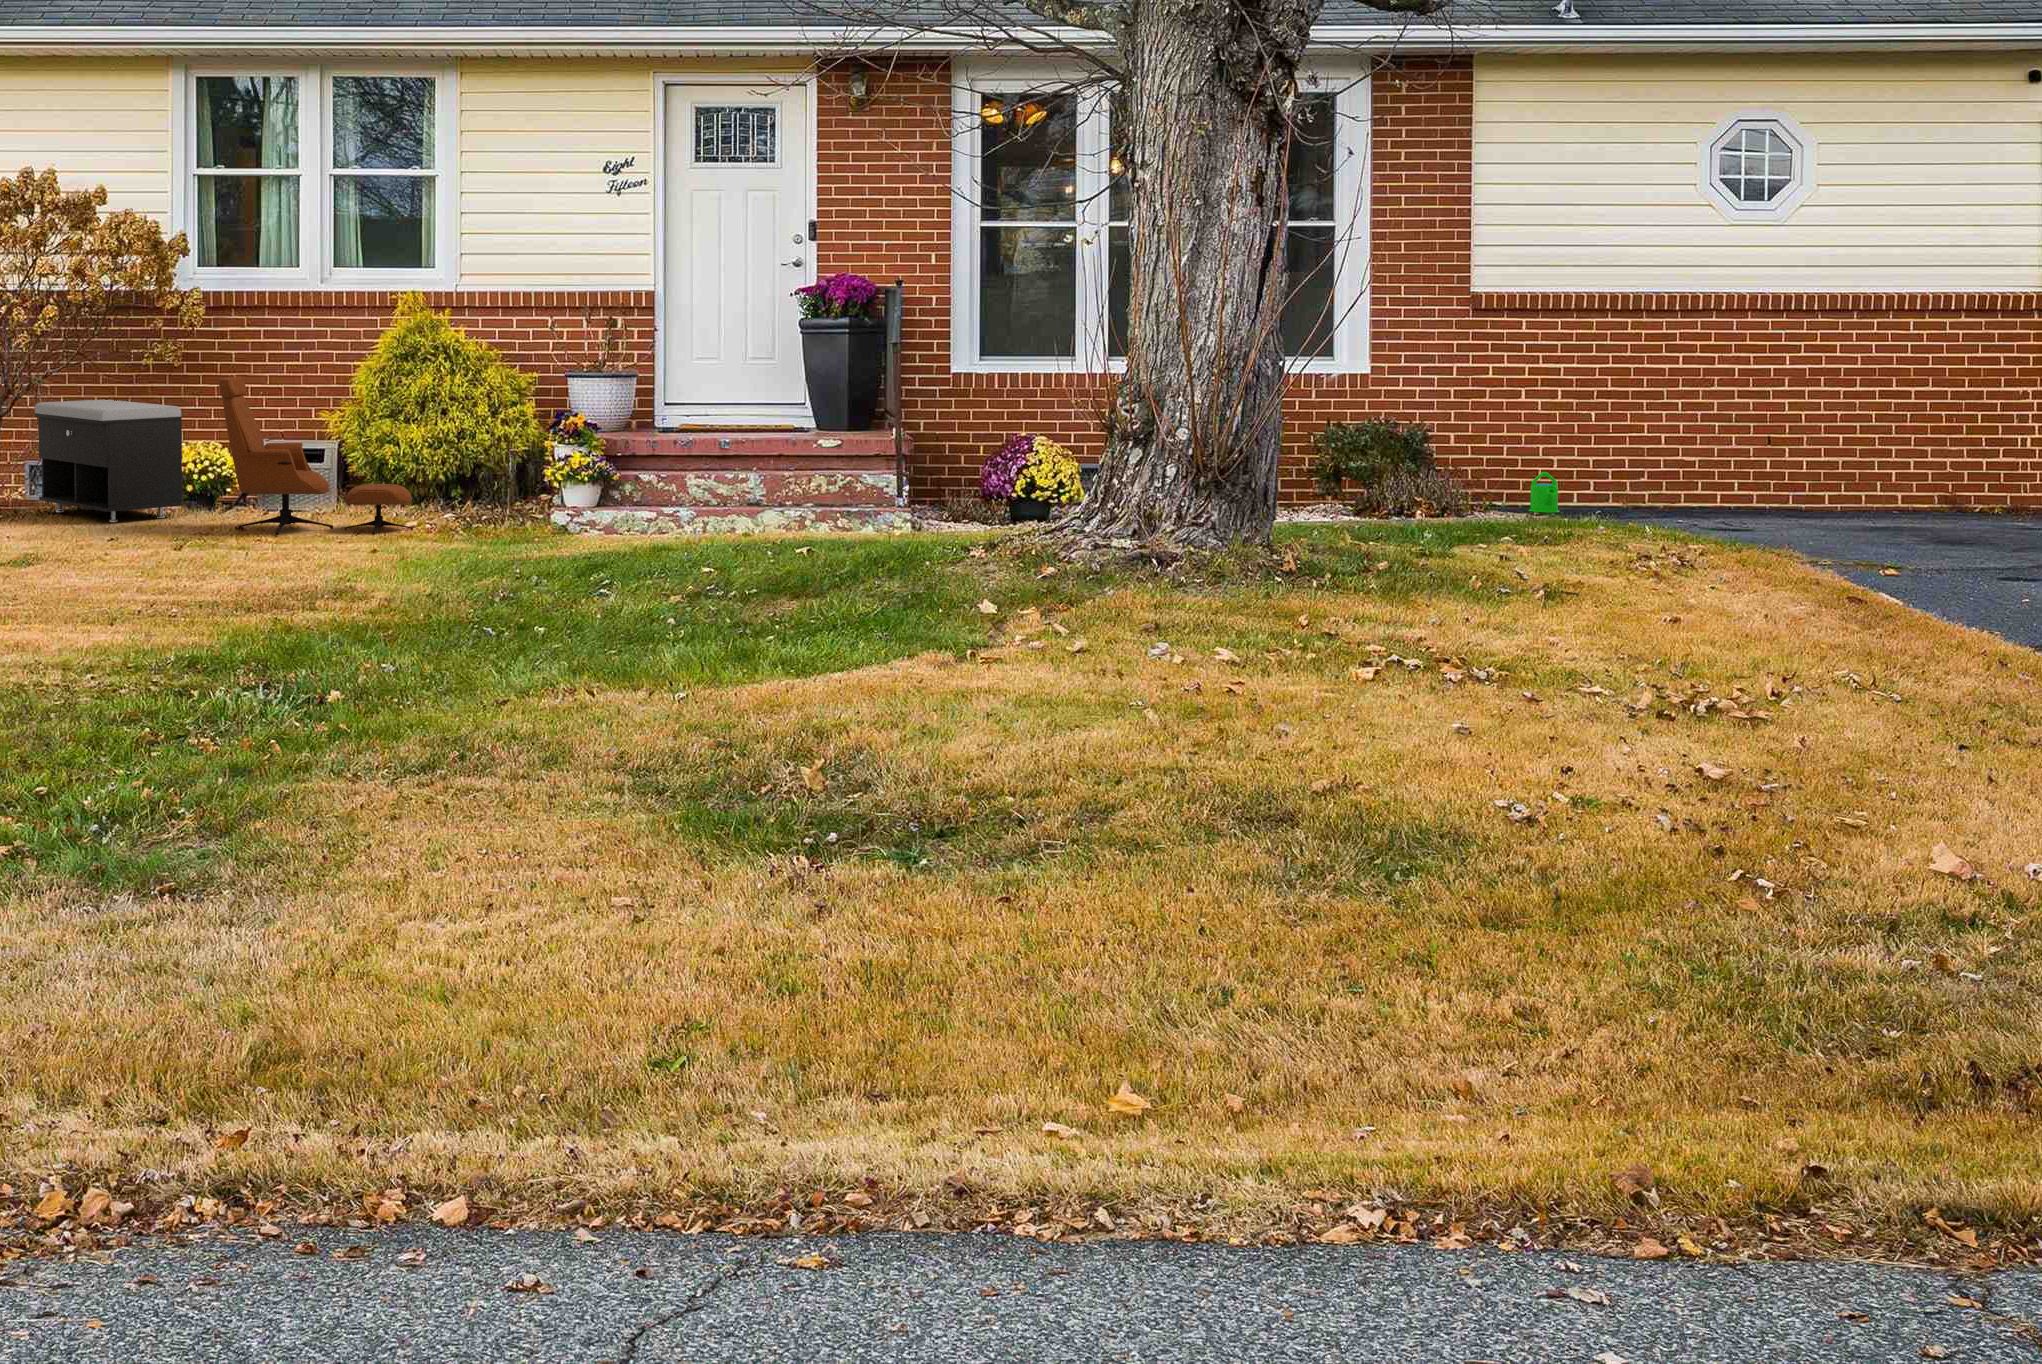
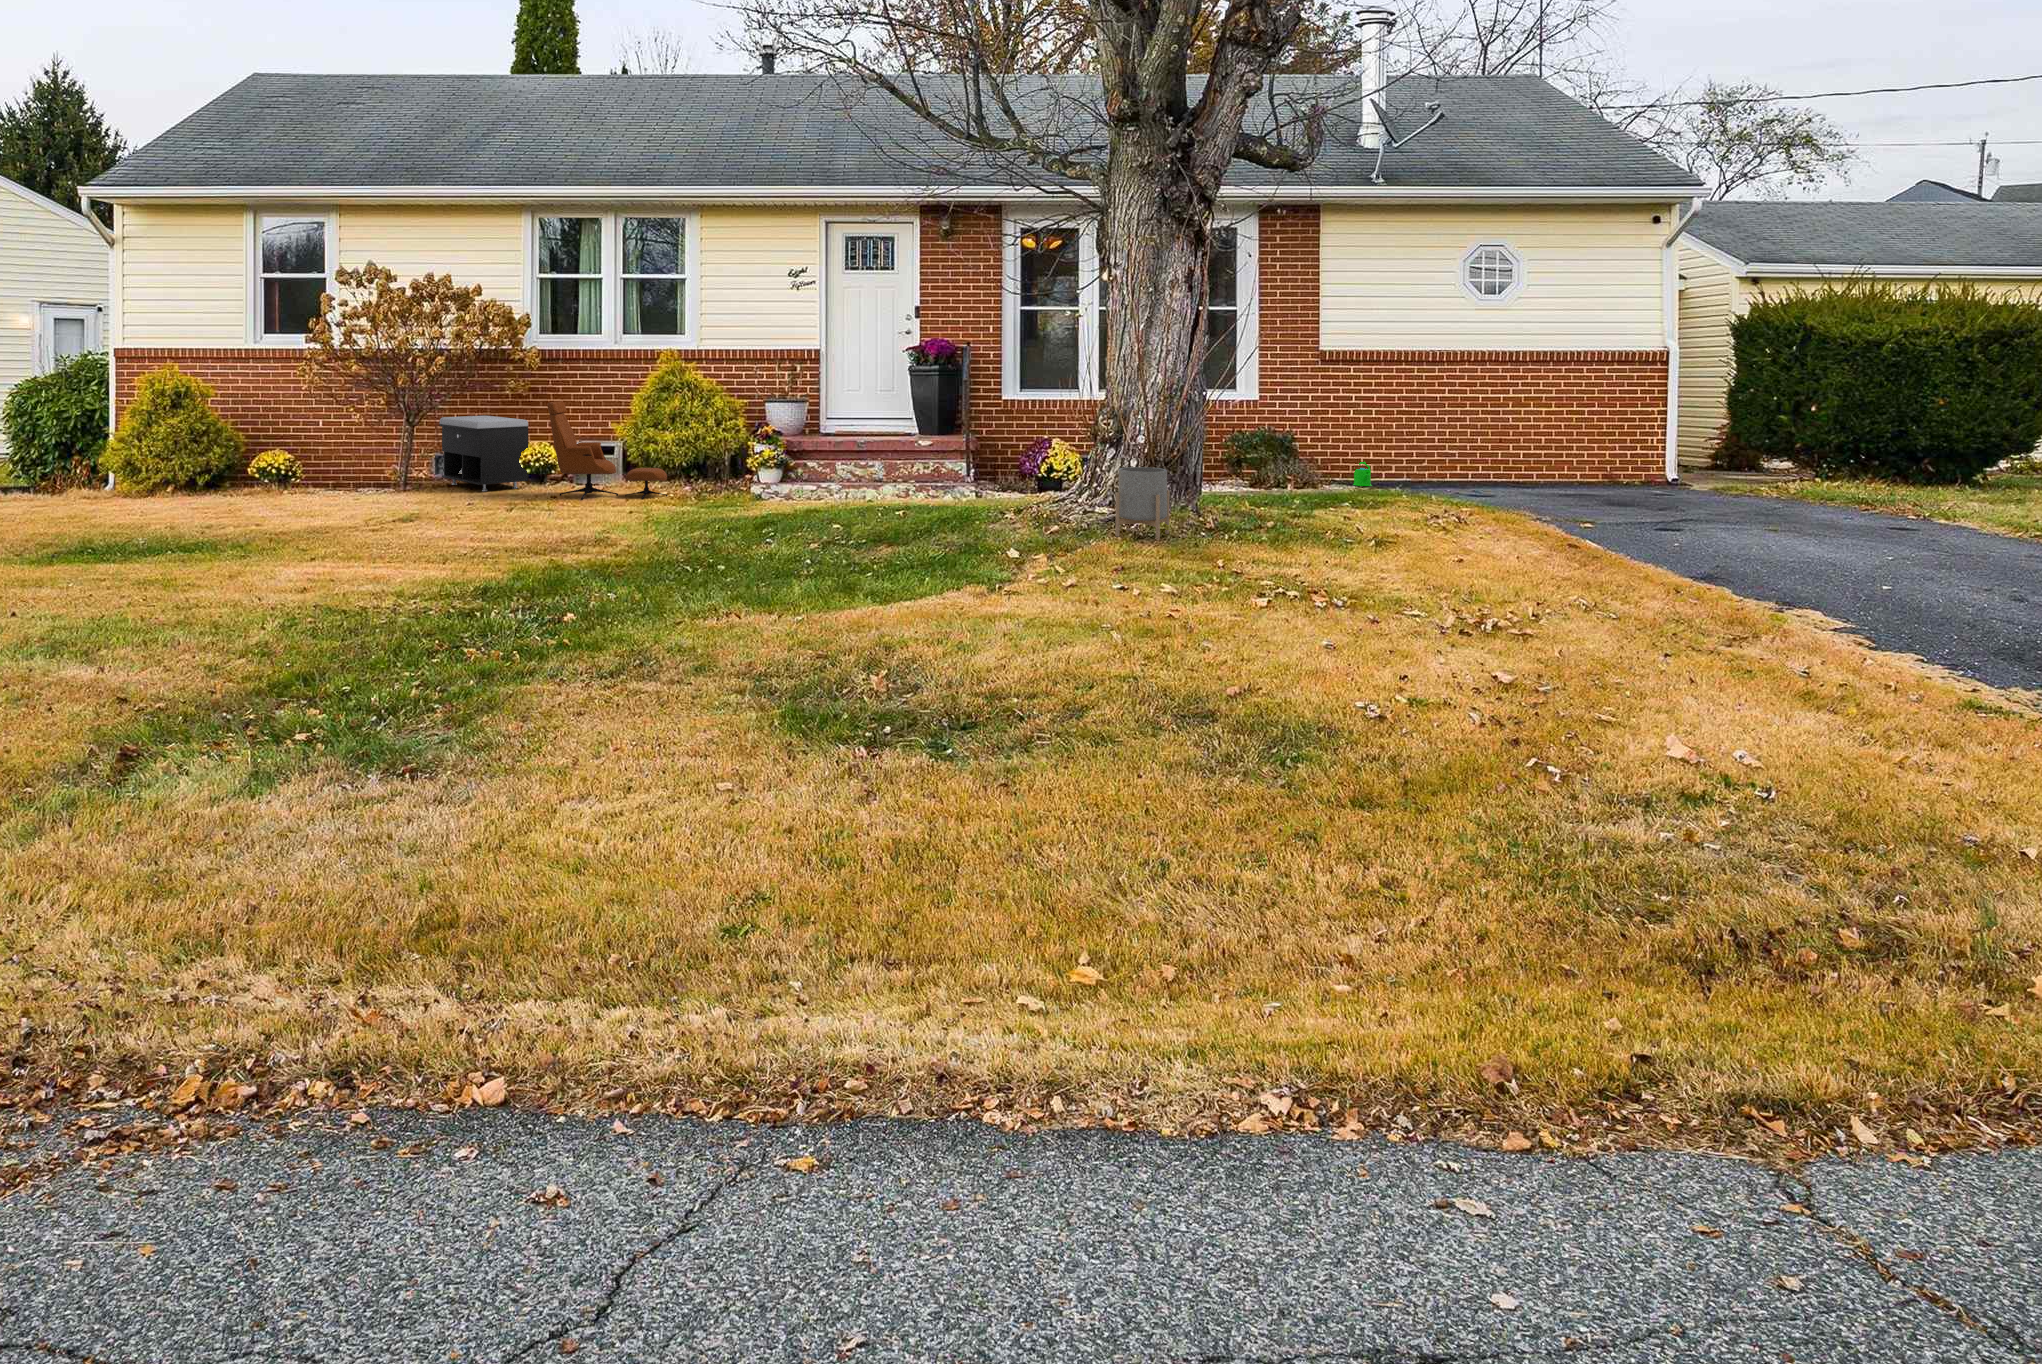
planter: none [1146,479,1230,590] -> present [1115,467,1169,540]

